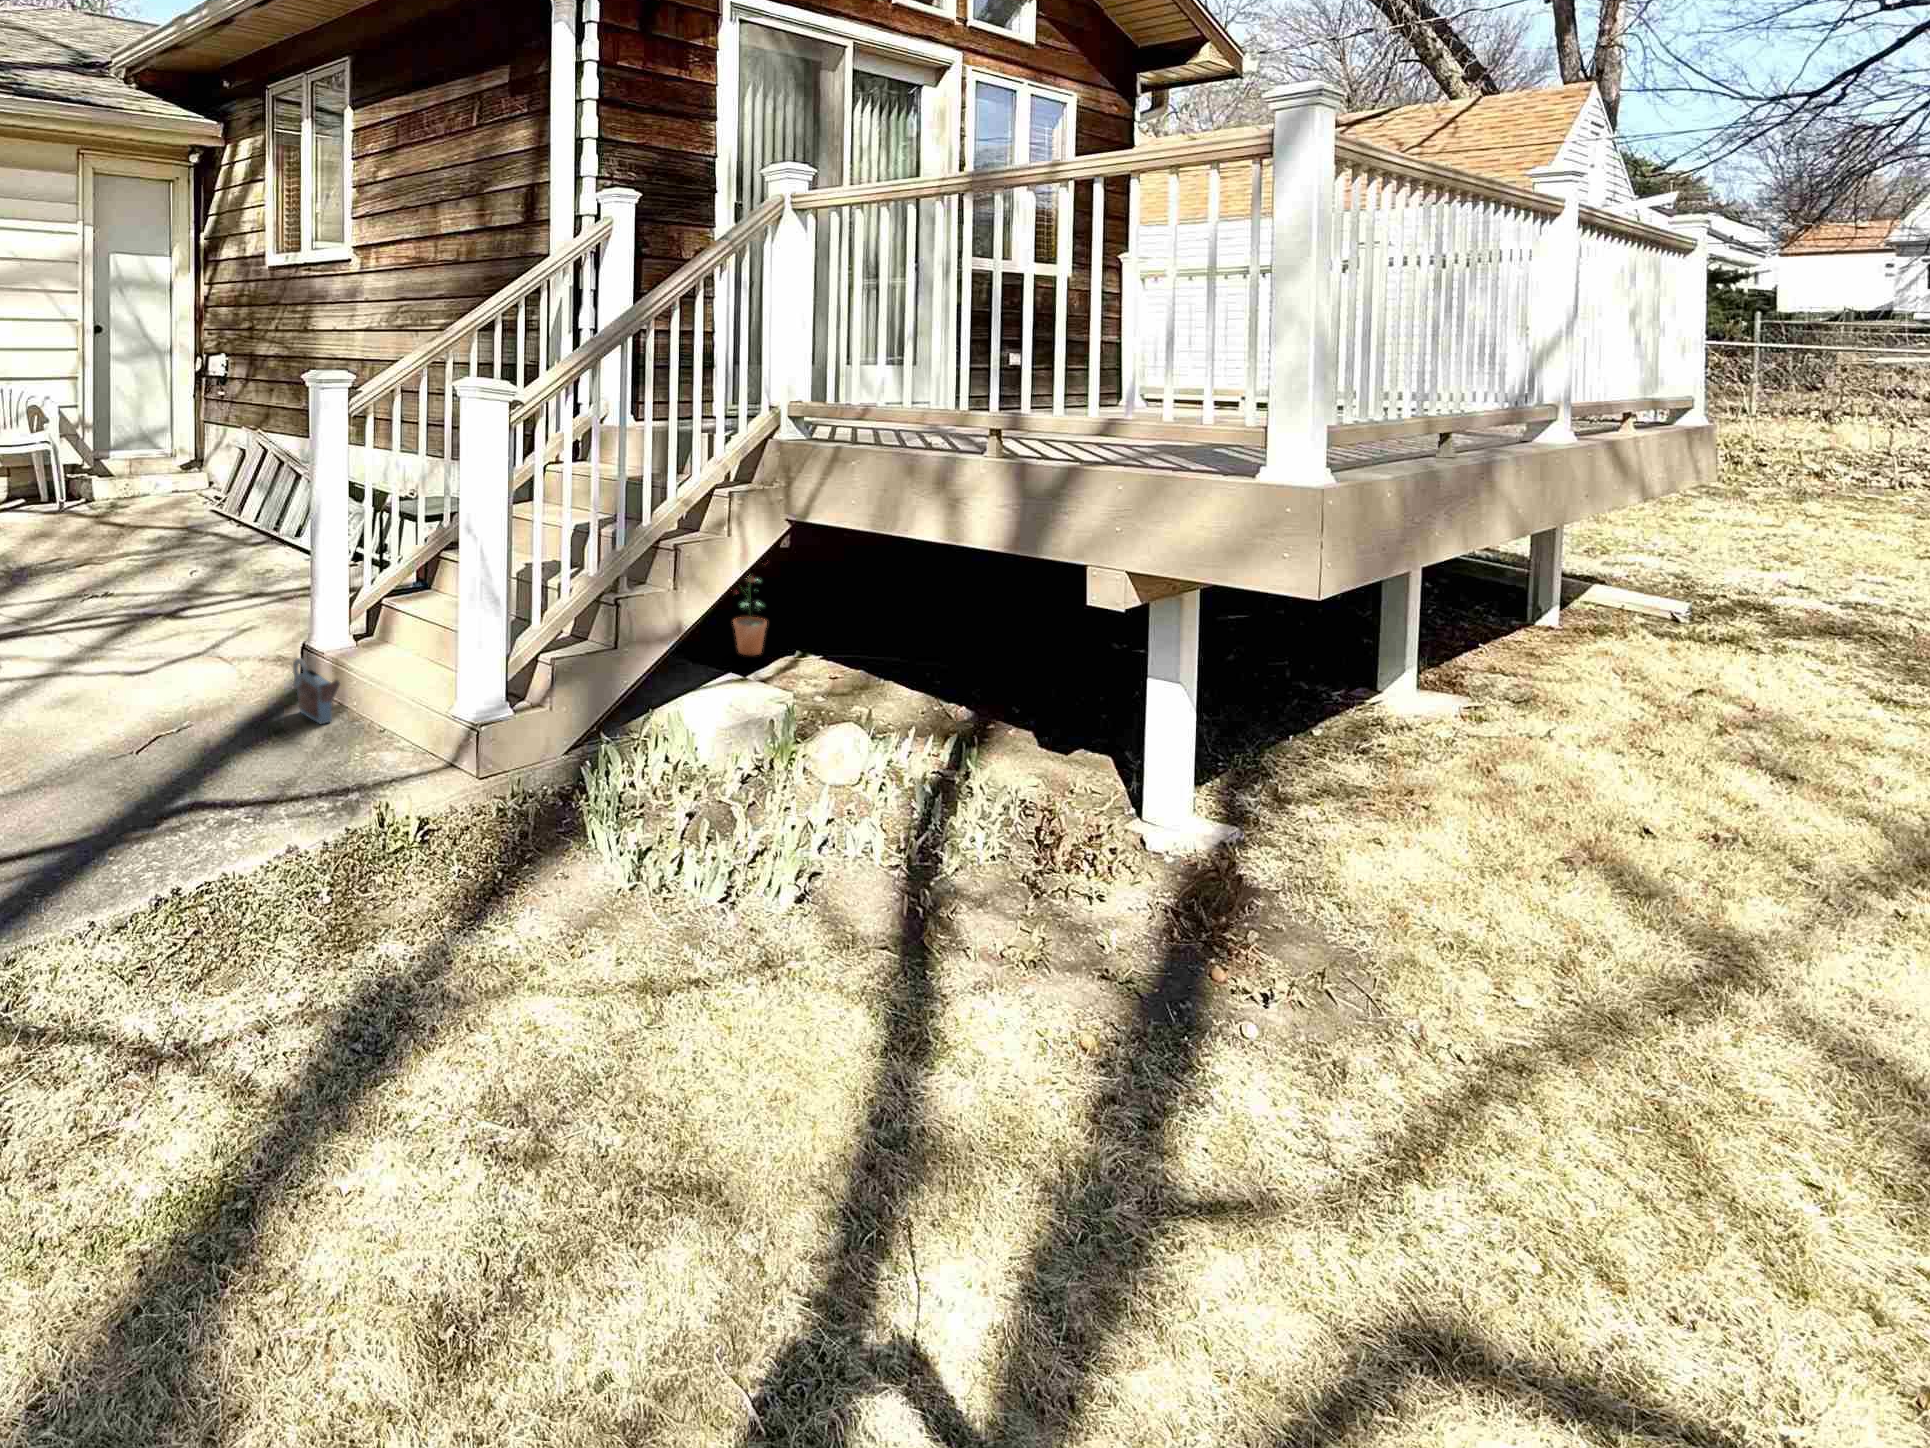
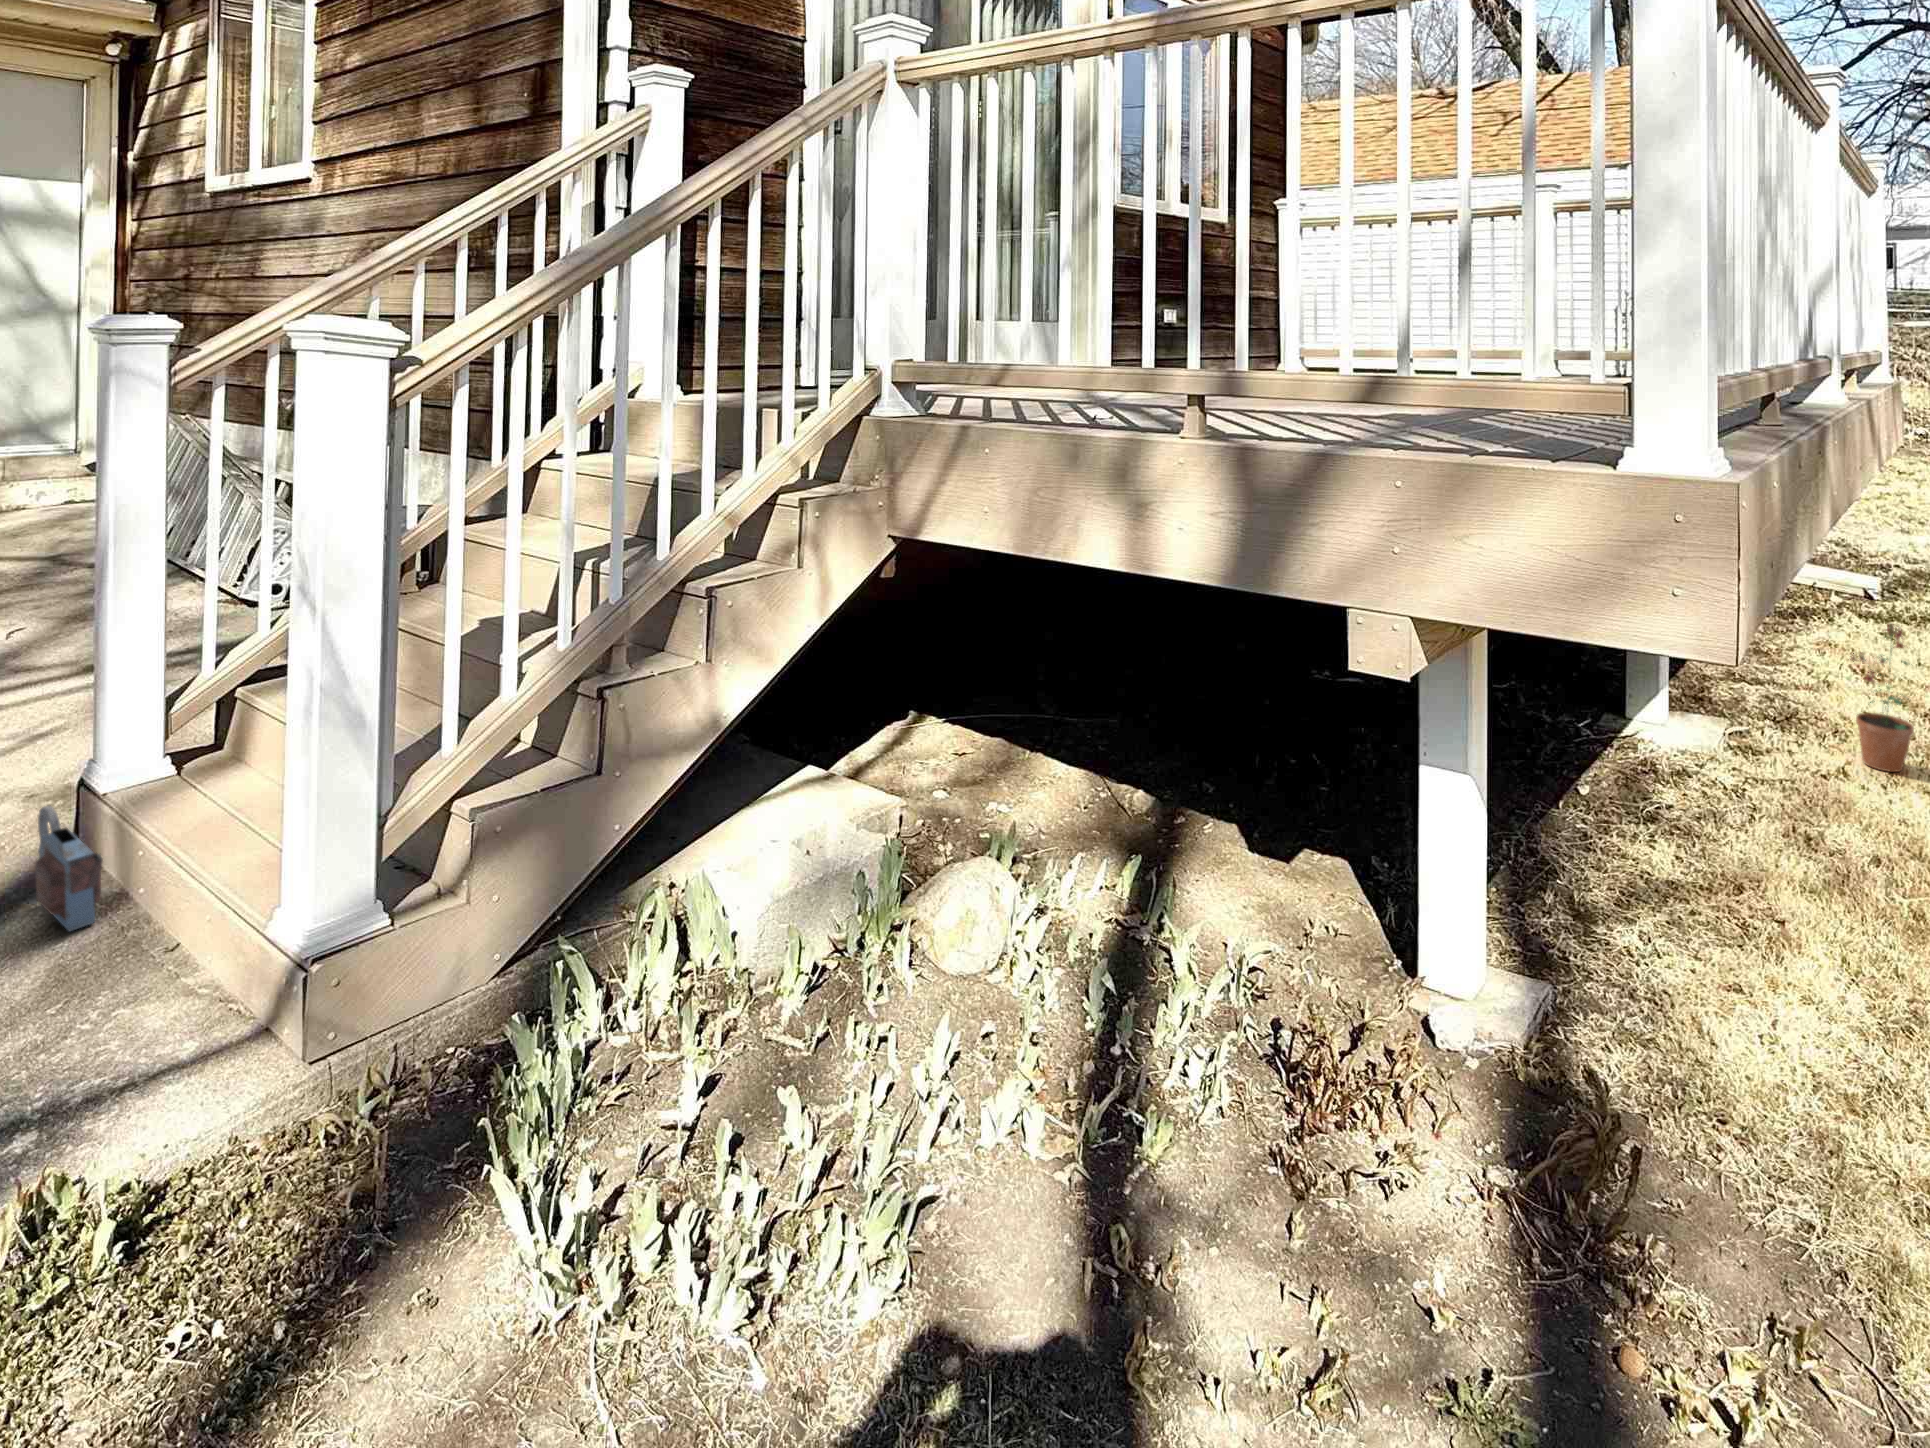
potted plant: present [731,563,767,655] -> present [1850,623,1914,772]

